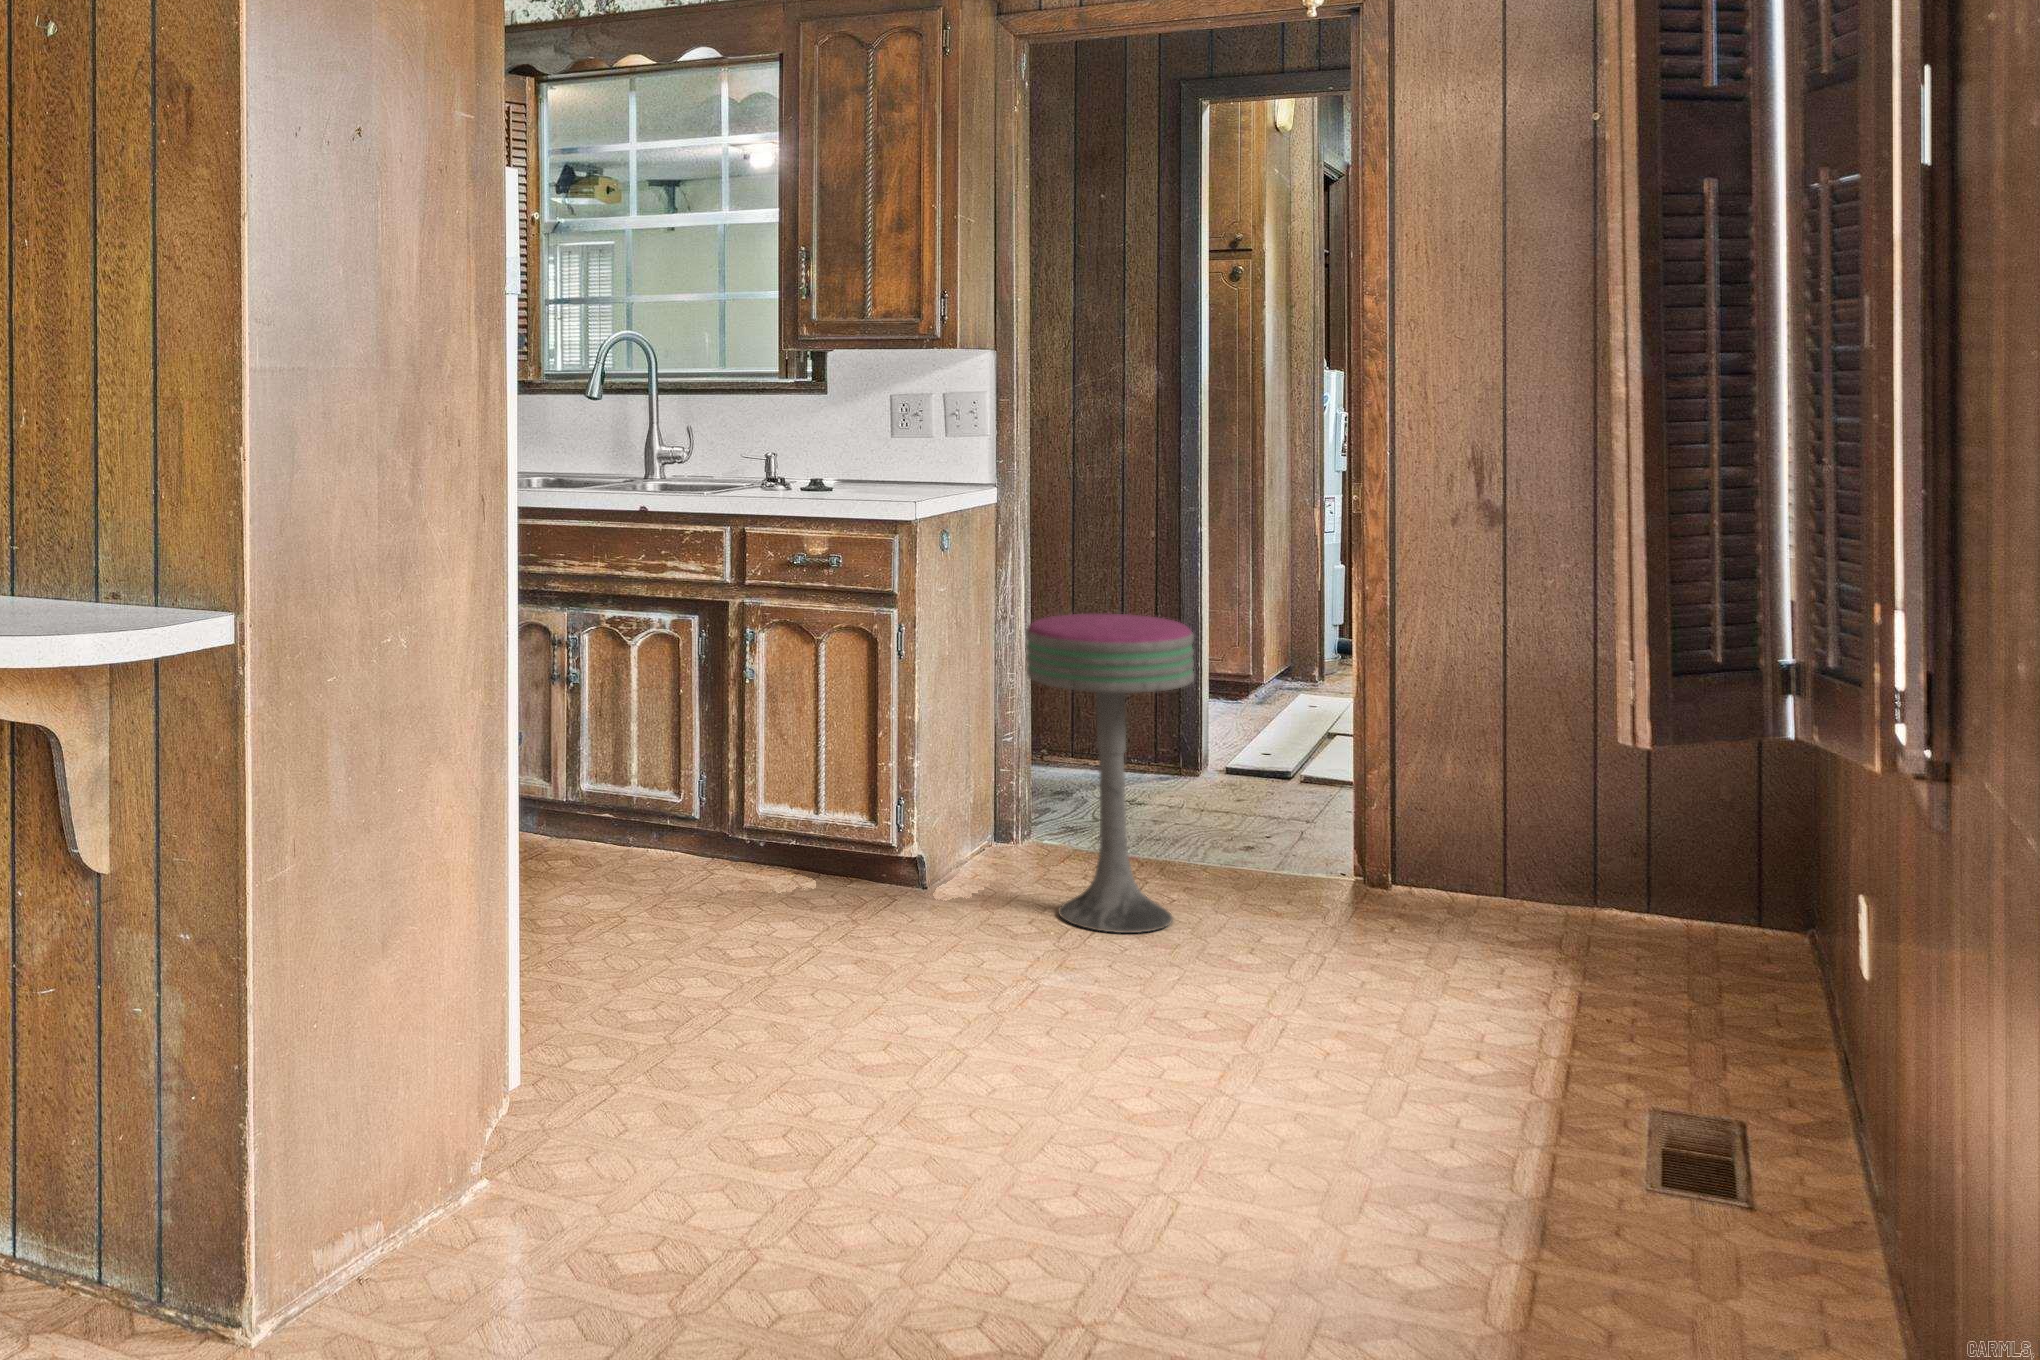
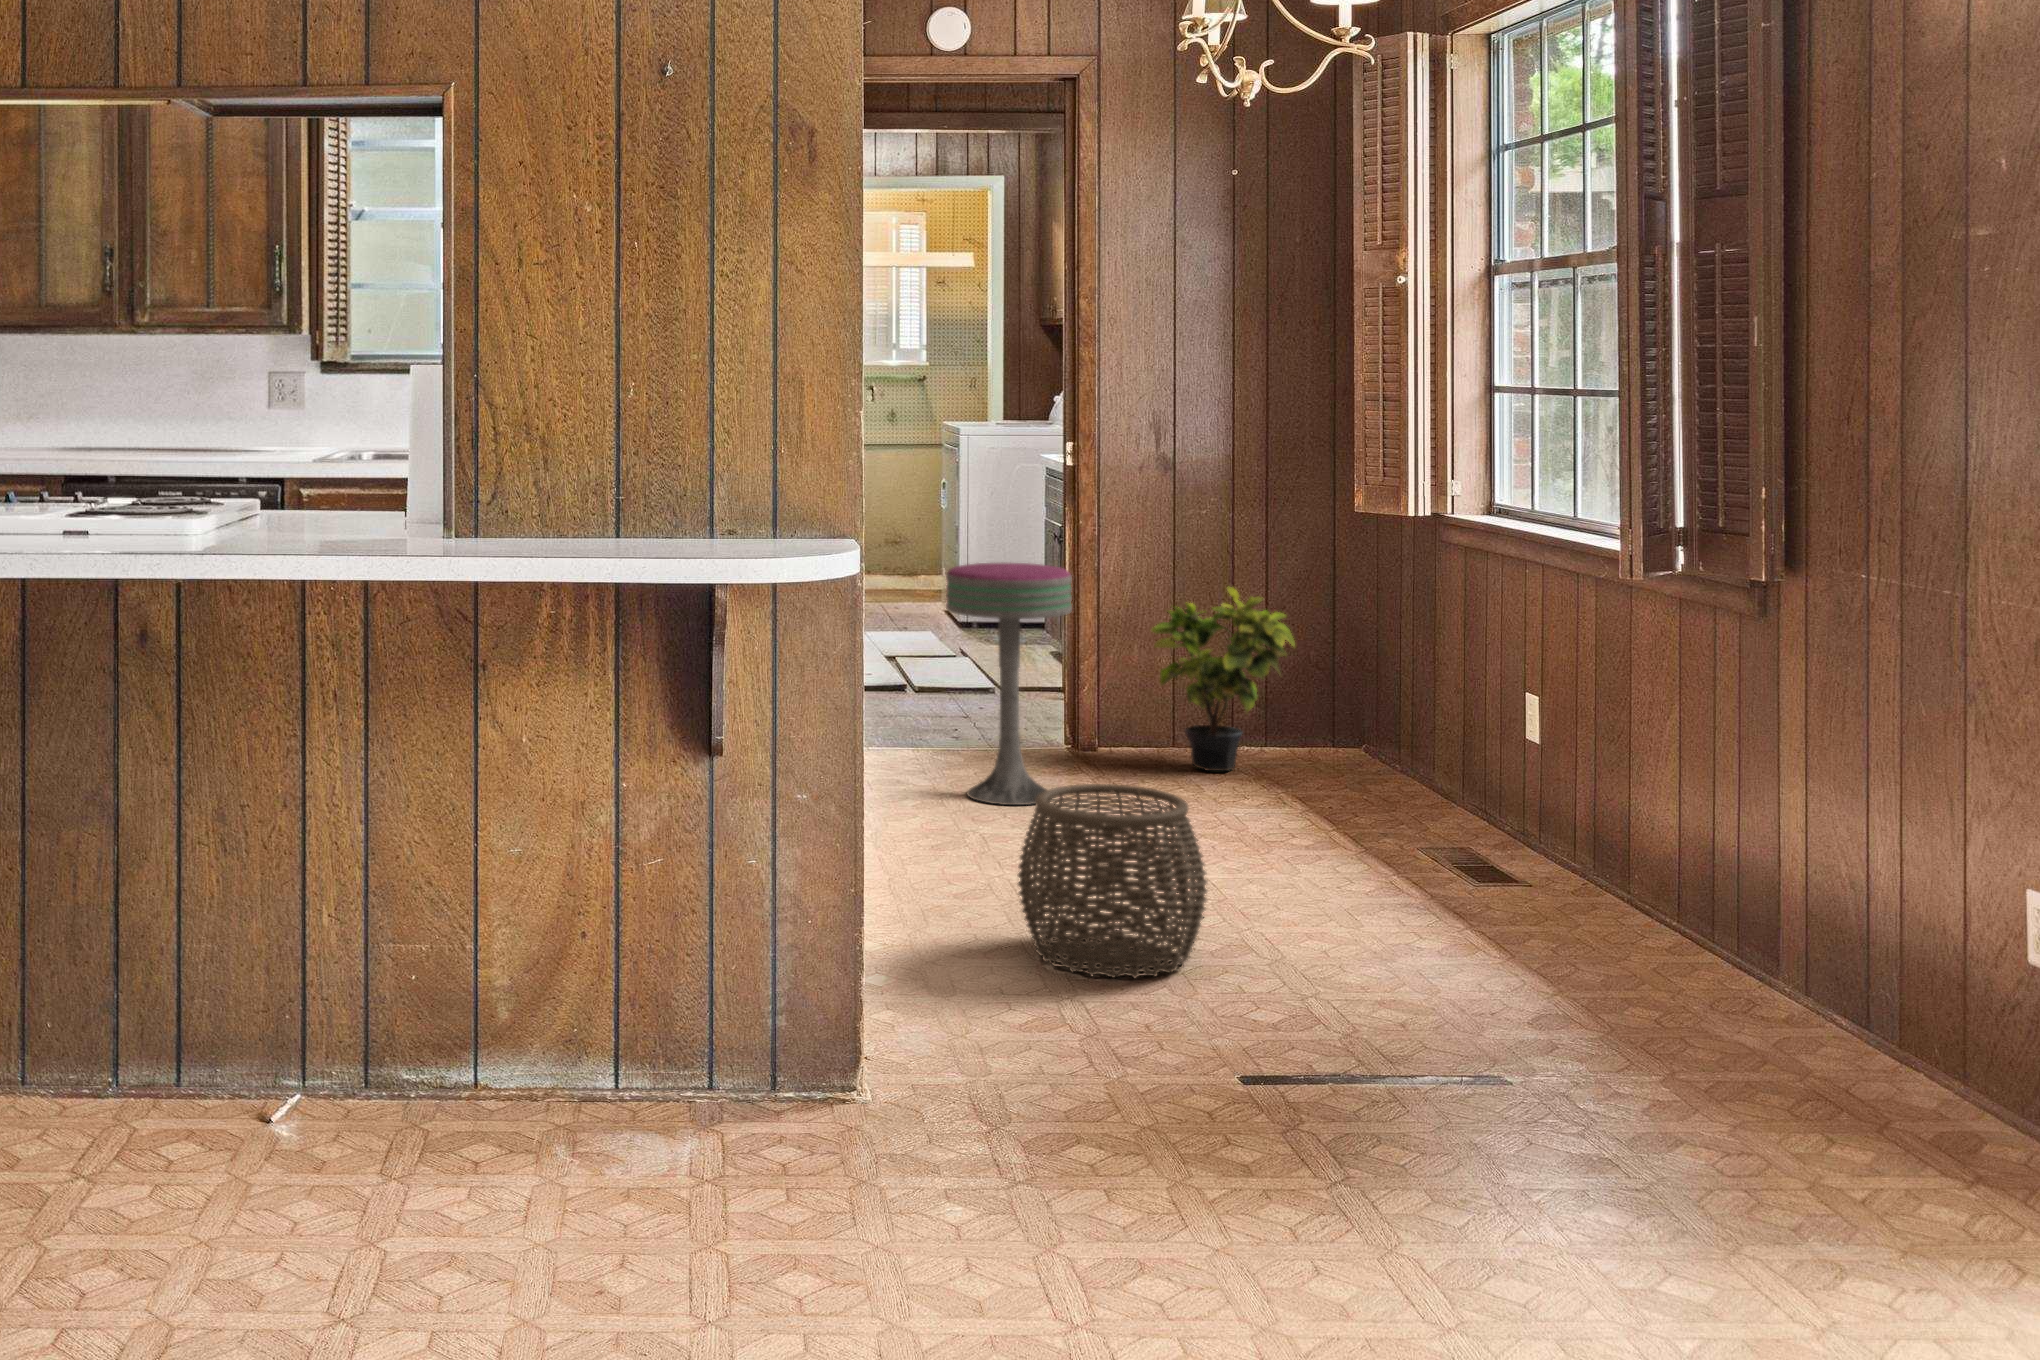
potted plant: none [1376,661,1591,917] -> present [1151,587,1295,771]
woven basket: none [742,941,1001,1234] -> present [1018,784,1208,978]

